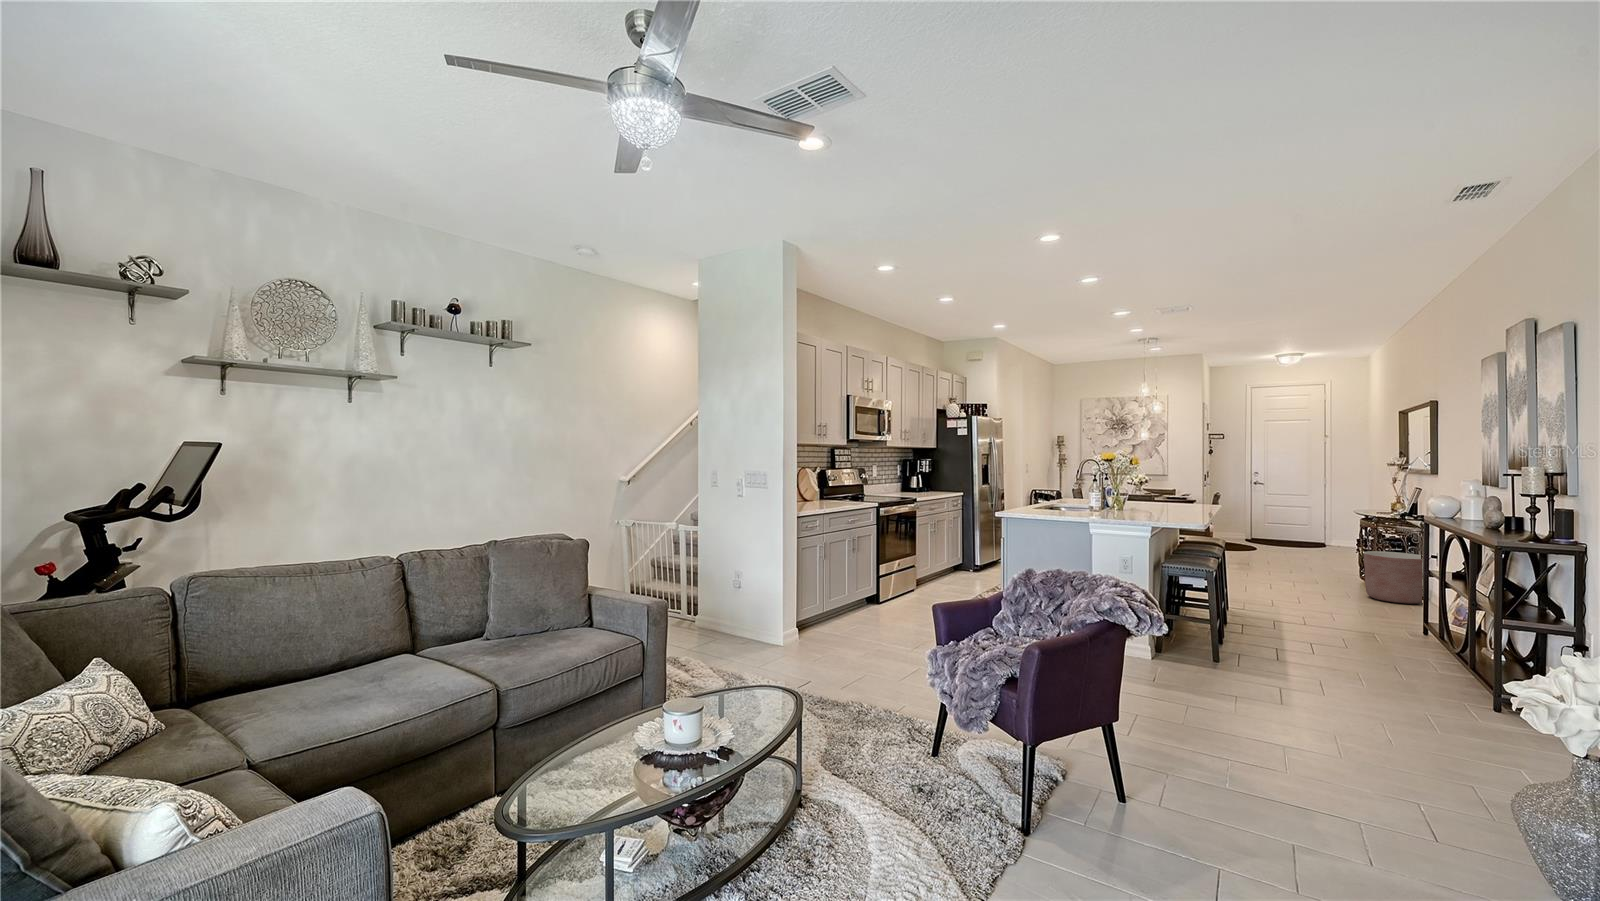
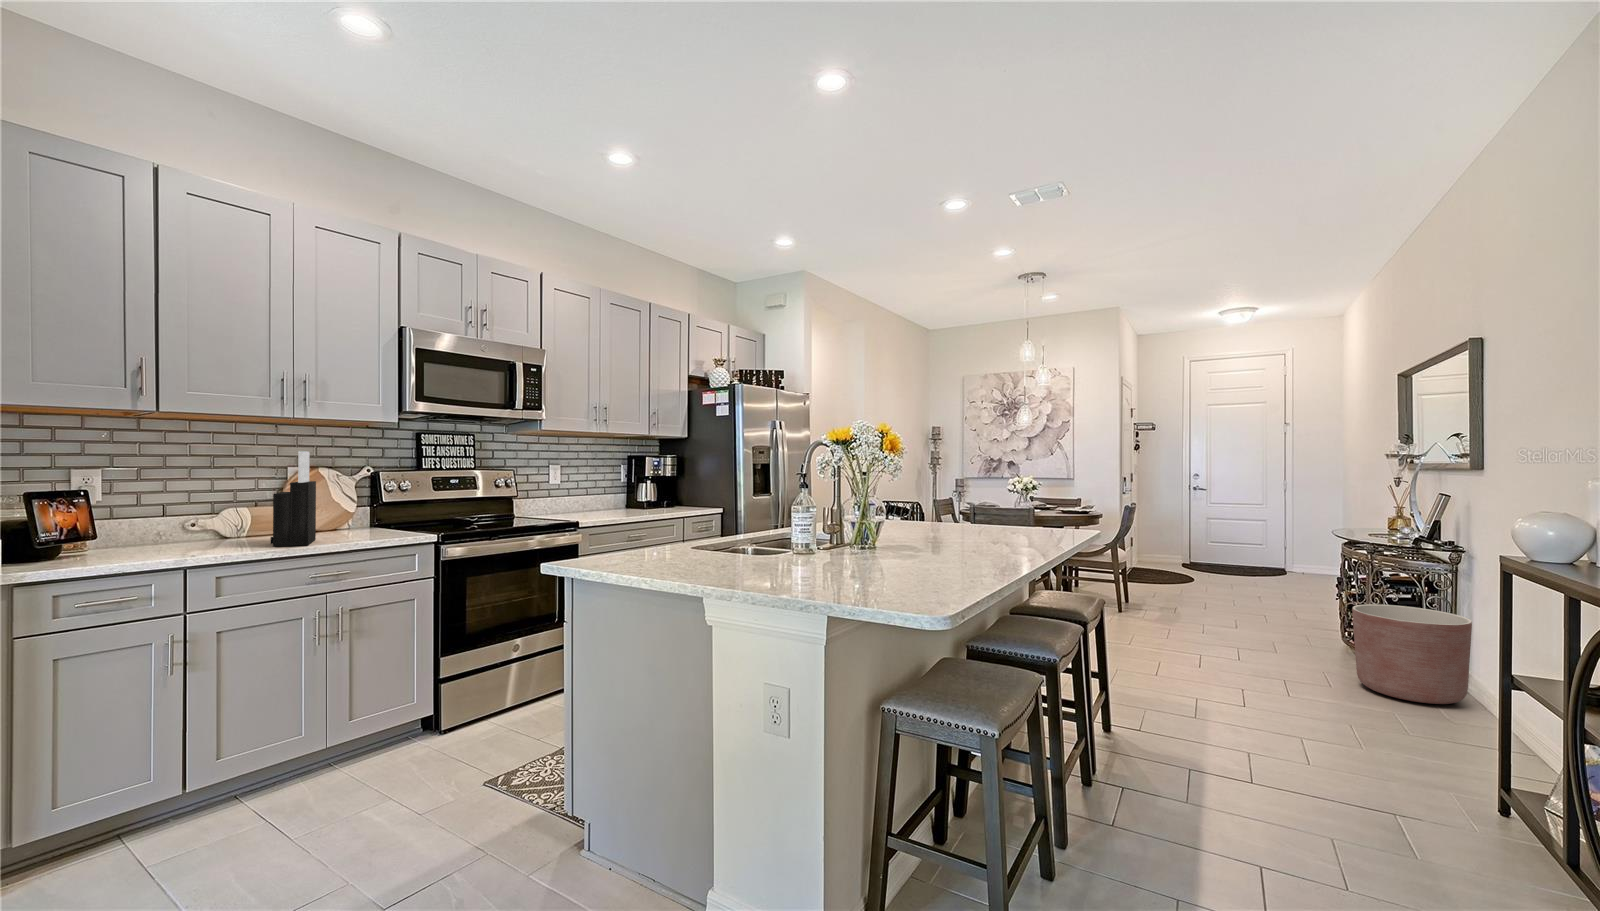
knife block: none [822,461,845,506] -> present [270,451,316,546]

